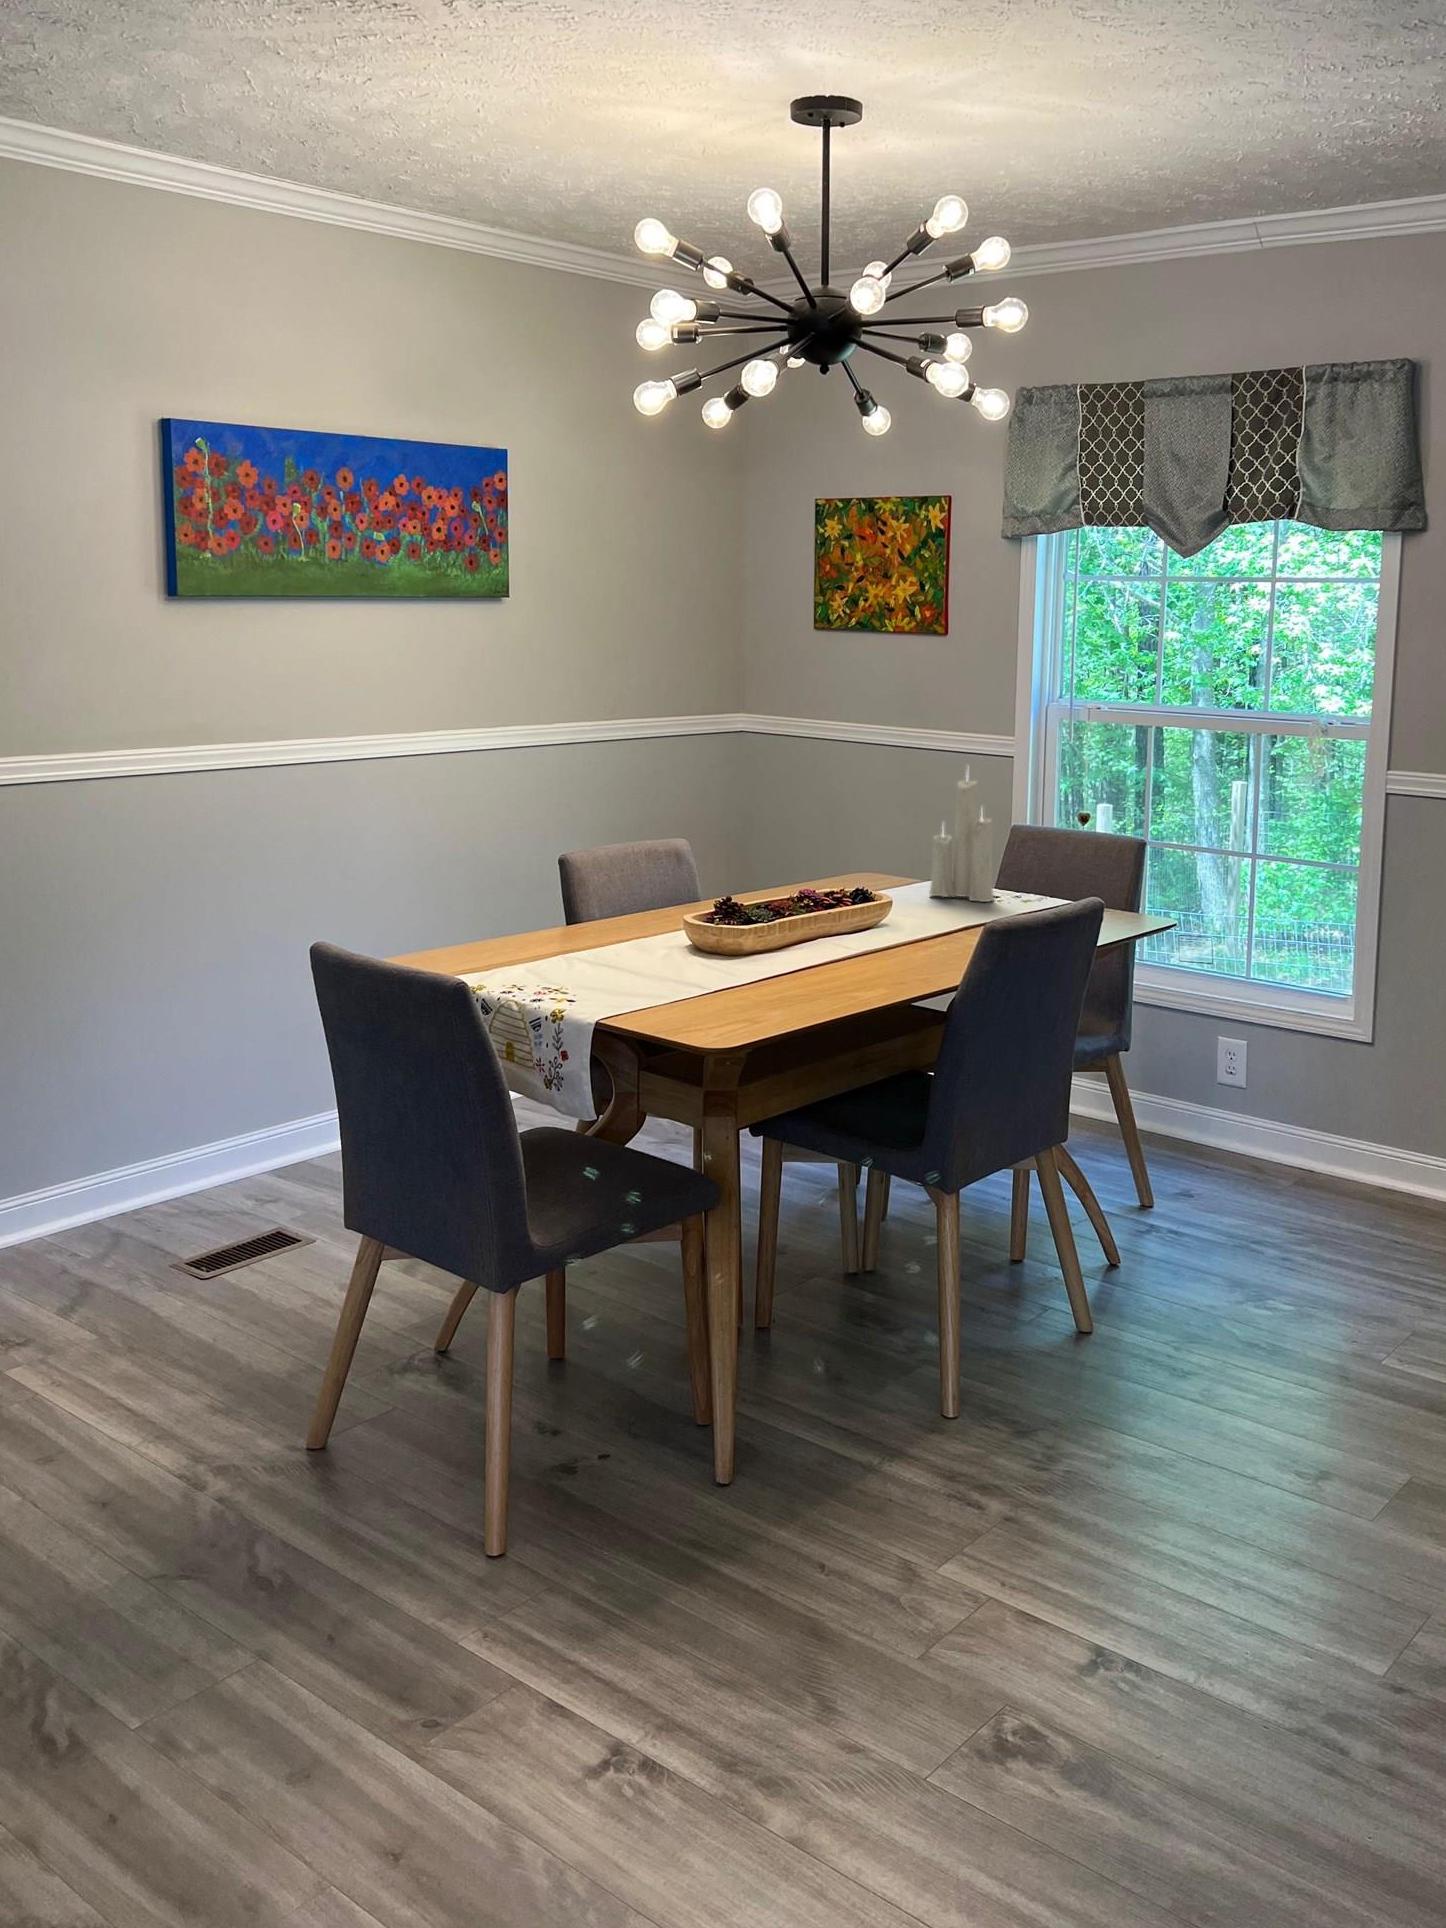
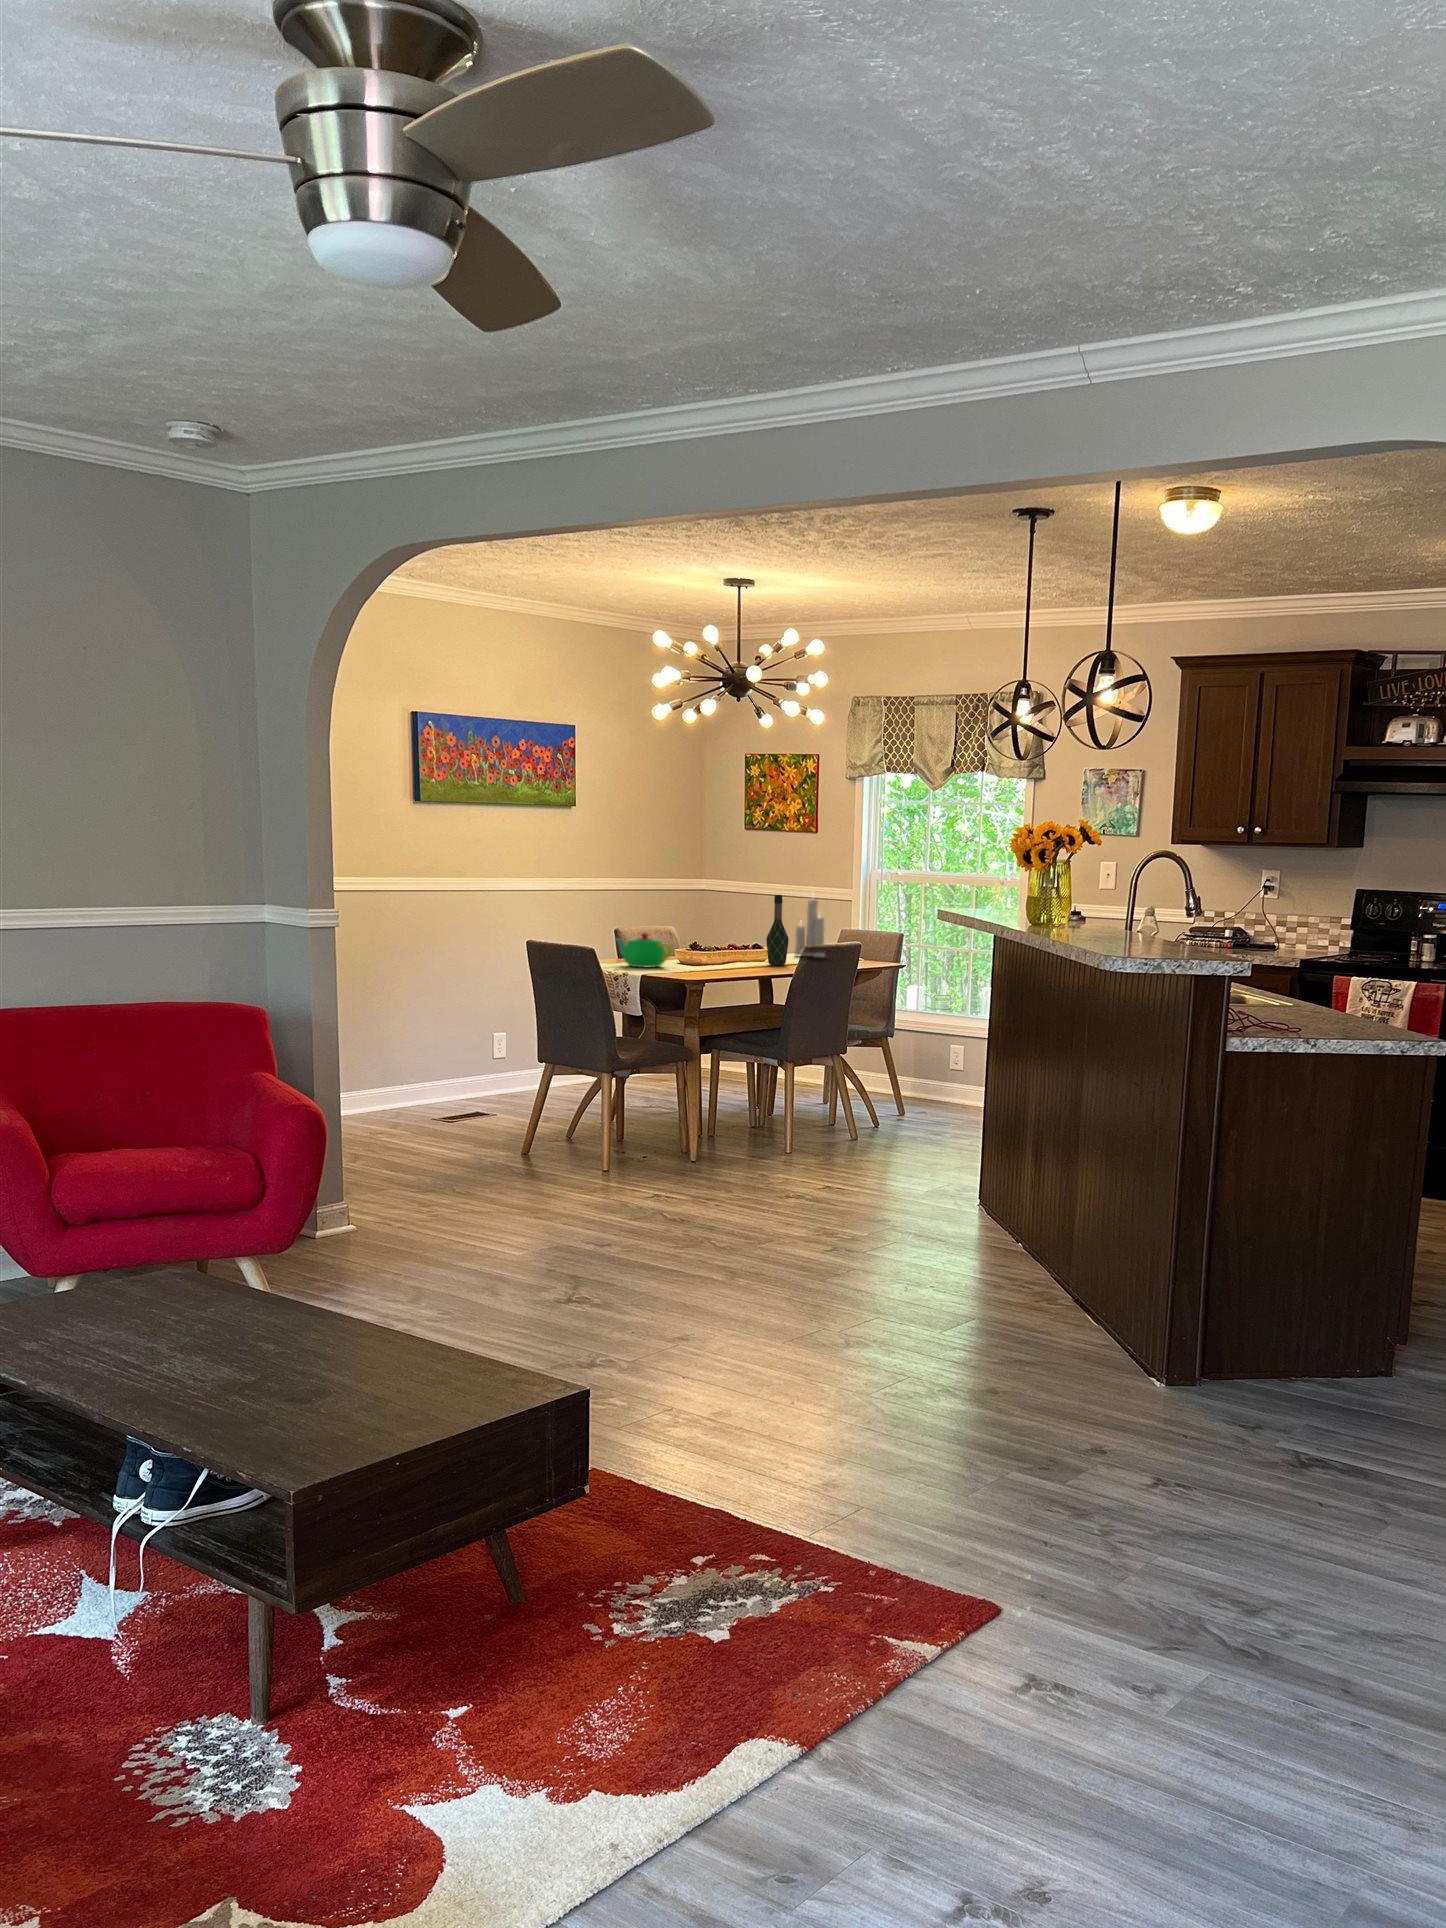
wine bottle: none [885,793,934,948] -> present [766,895,789,965]
teapot: none [546,896,677,979] -> present [616,933,673,968]

